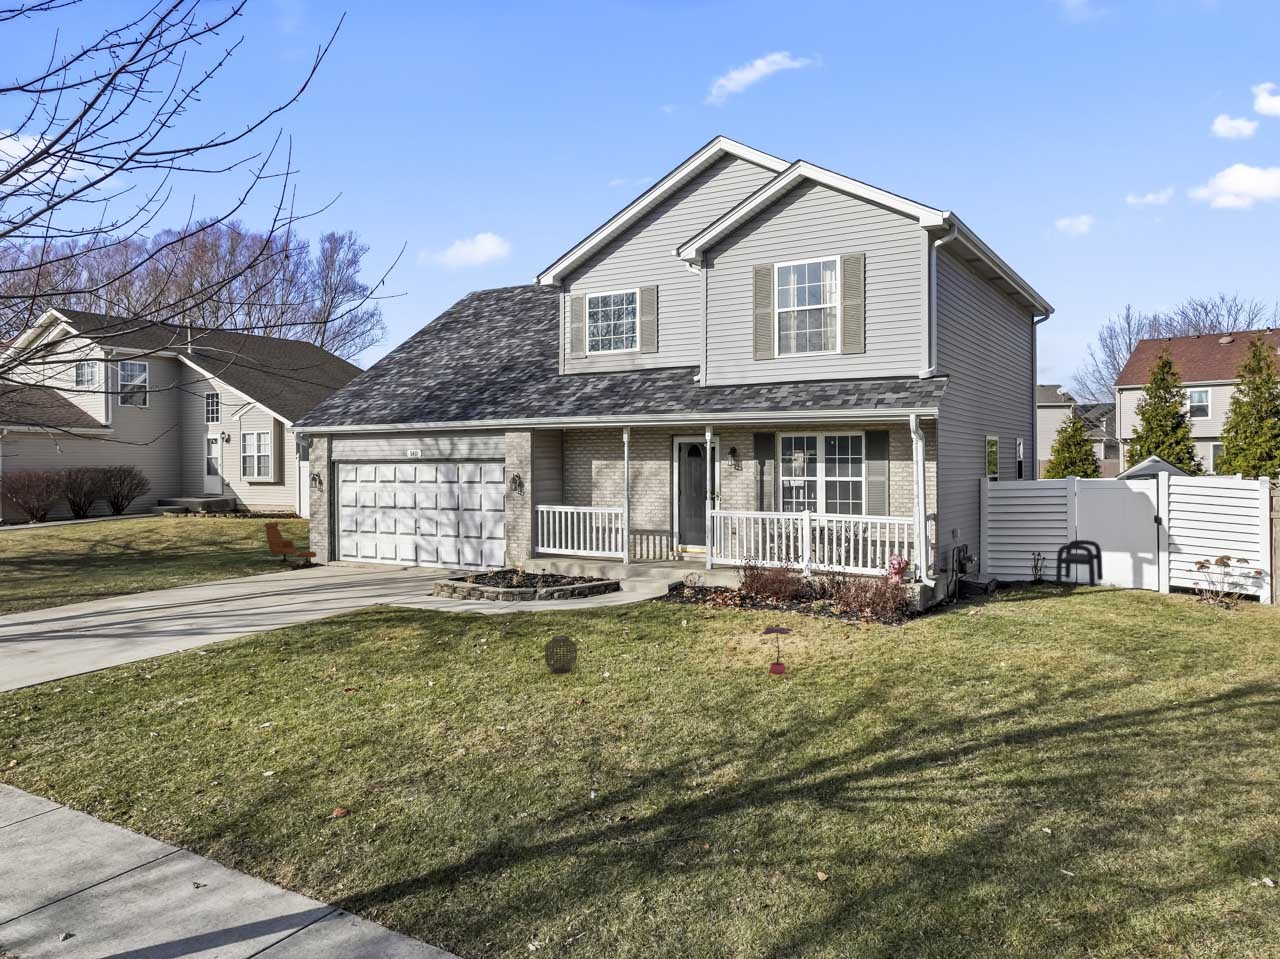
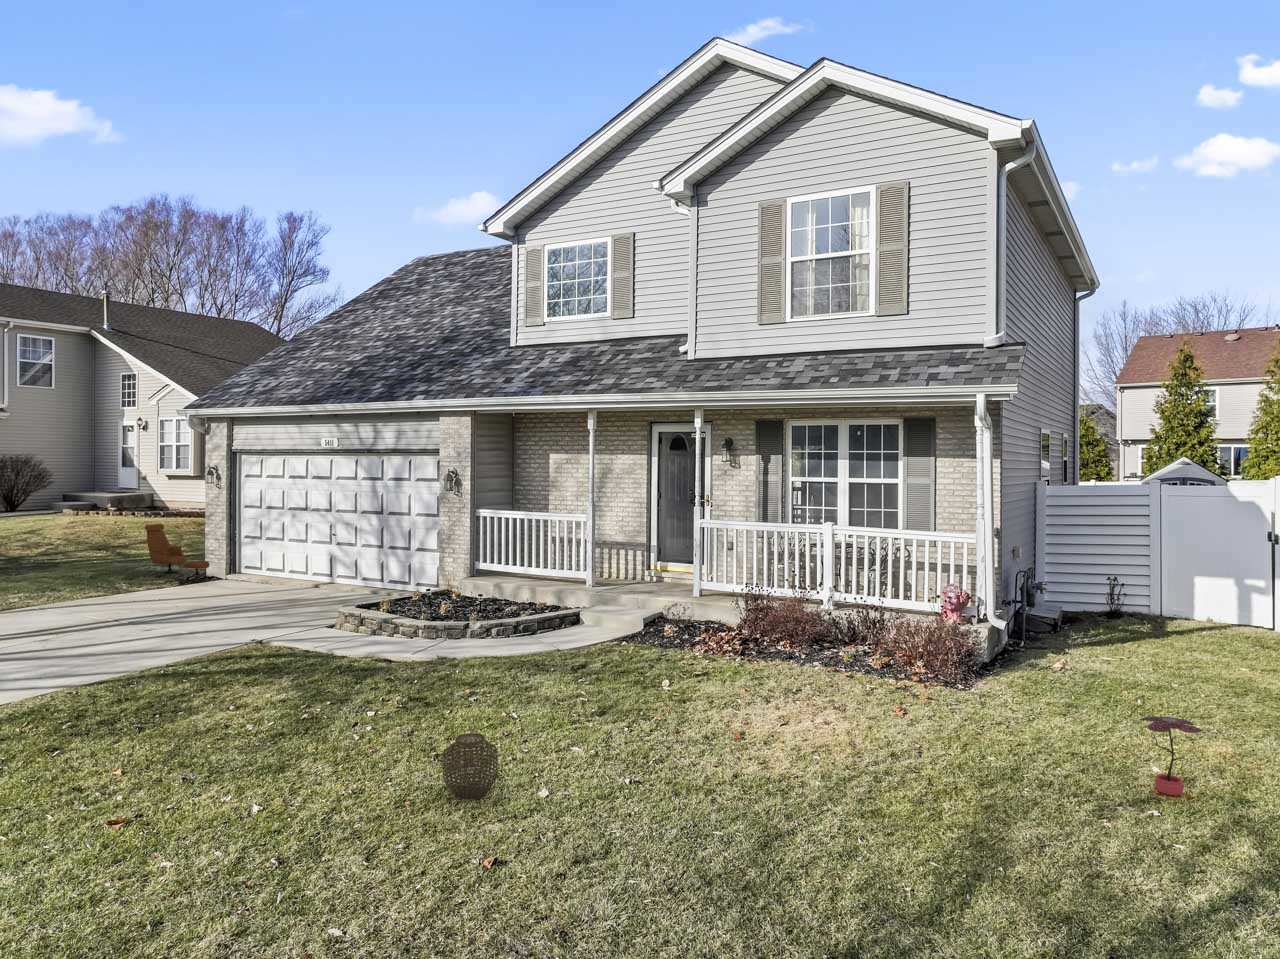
bench: present [1056,540,1103,586] -> none [1143,562,1198,624]
potted plant: present [762,627,793,674] -> present [1140,716,1203,796]

